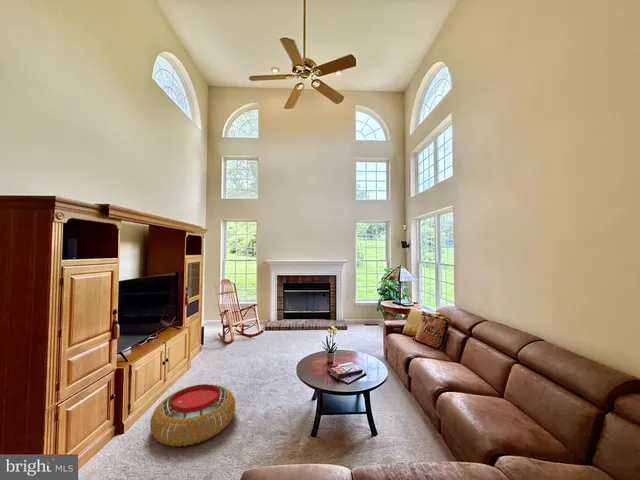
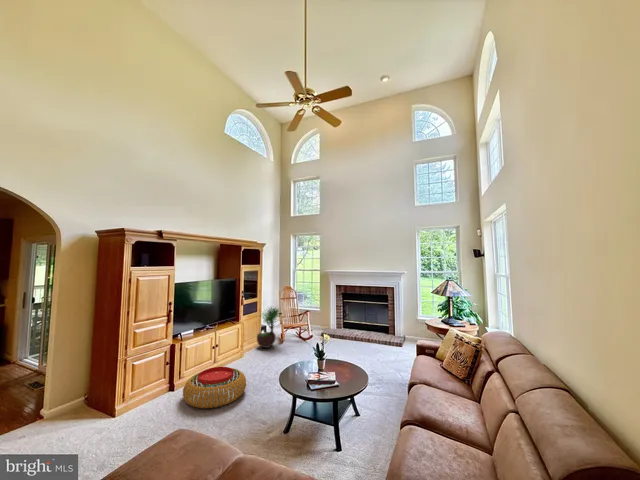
potted tree: none [199,301,231,353] -> present [257,308,279,348]

